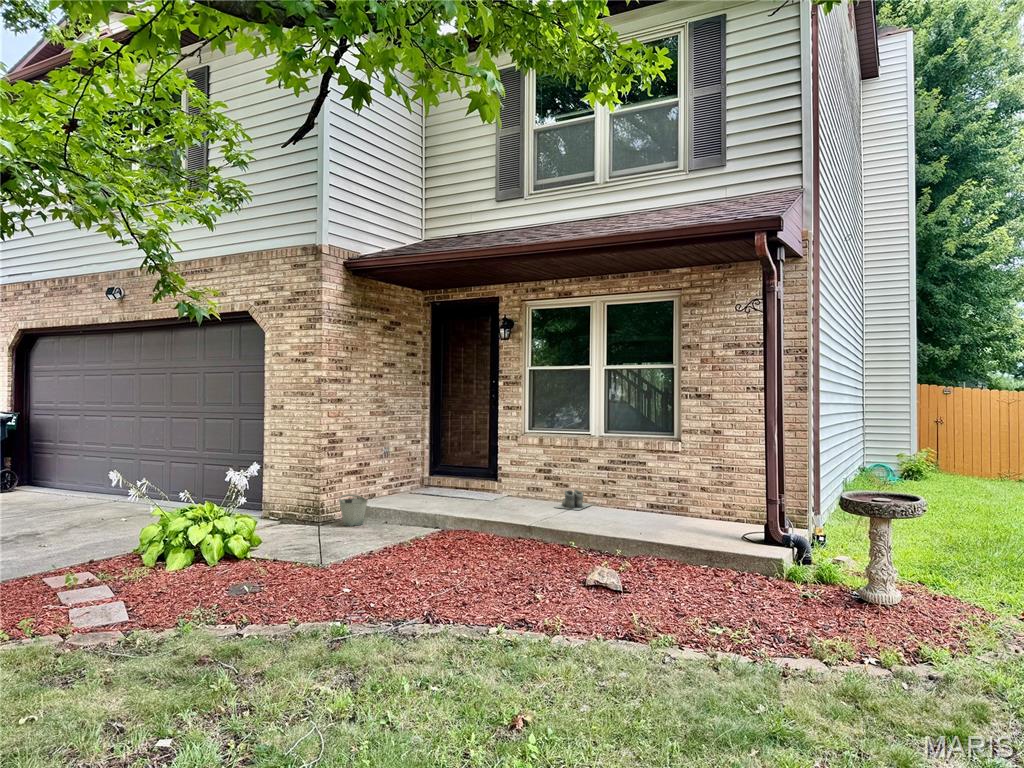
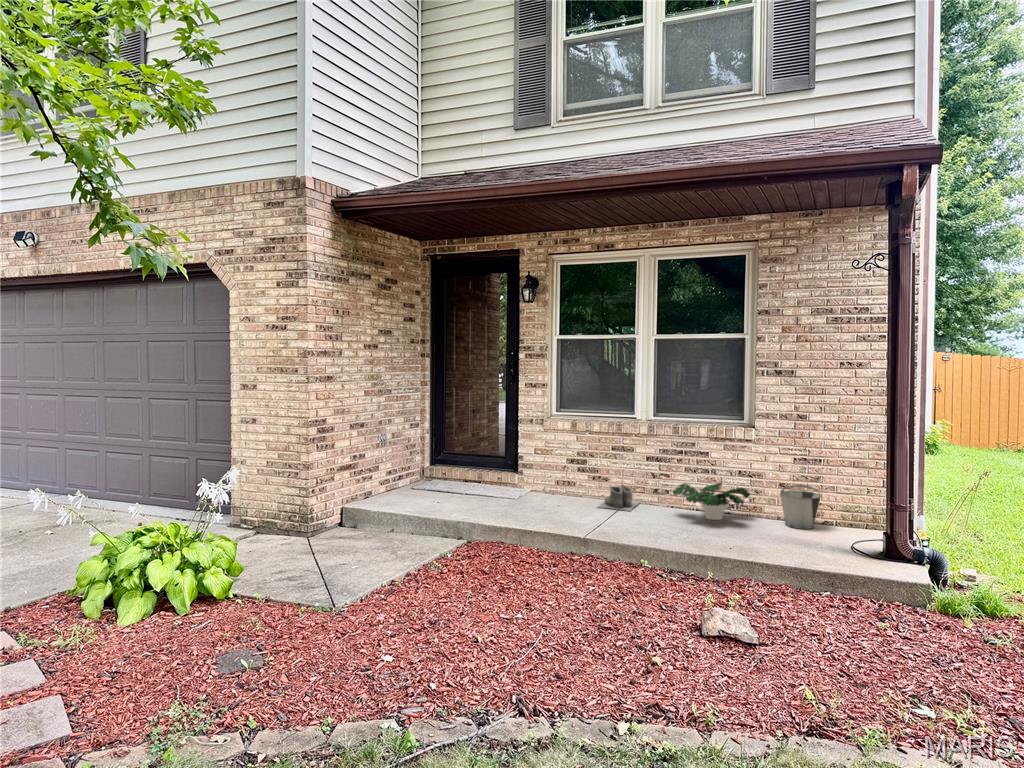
potted plant: none [612,488,676,517] -> present [673,483,750,520]
bucket: present [339,494,367,526] -> present [780,485,821,529]

